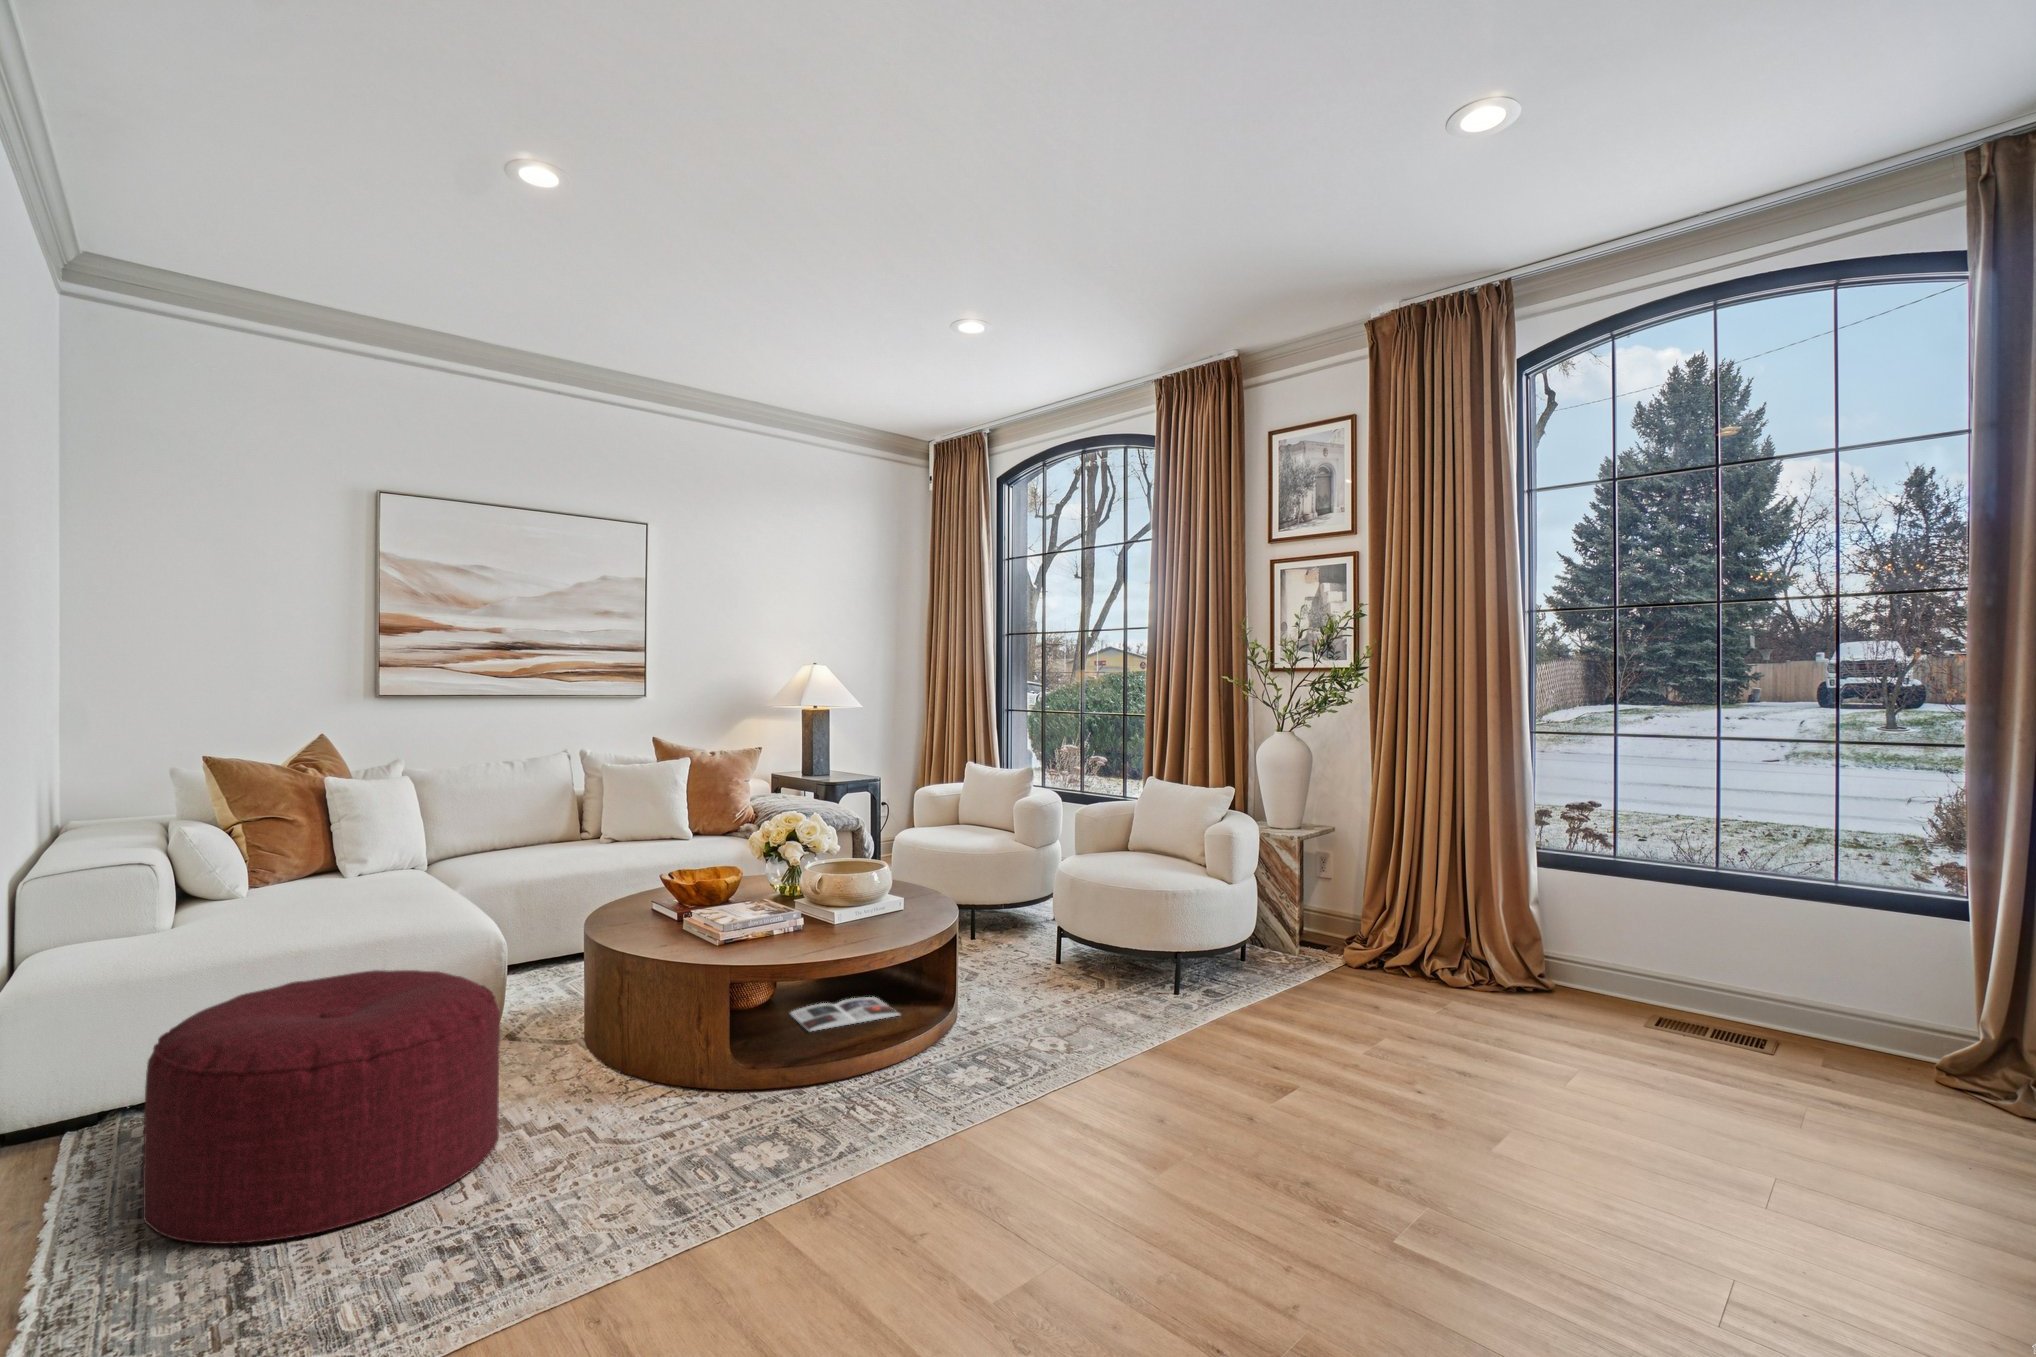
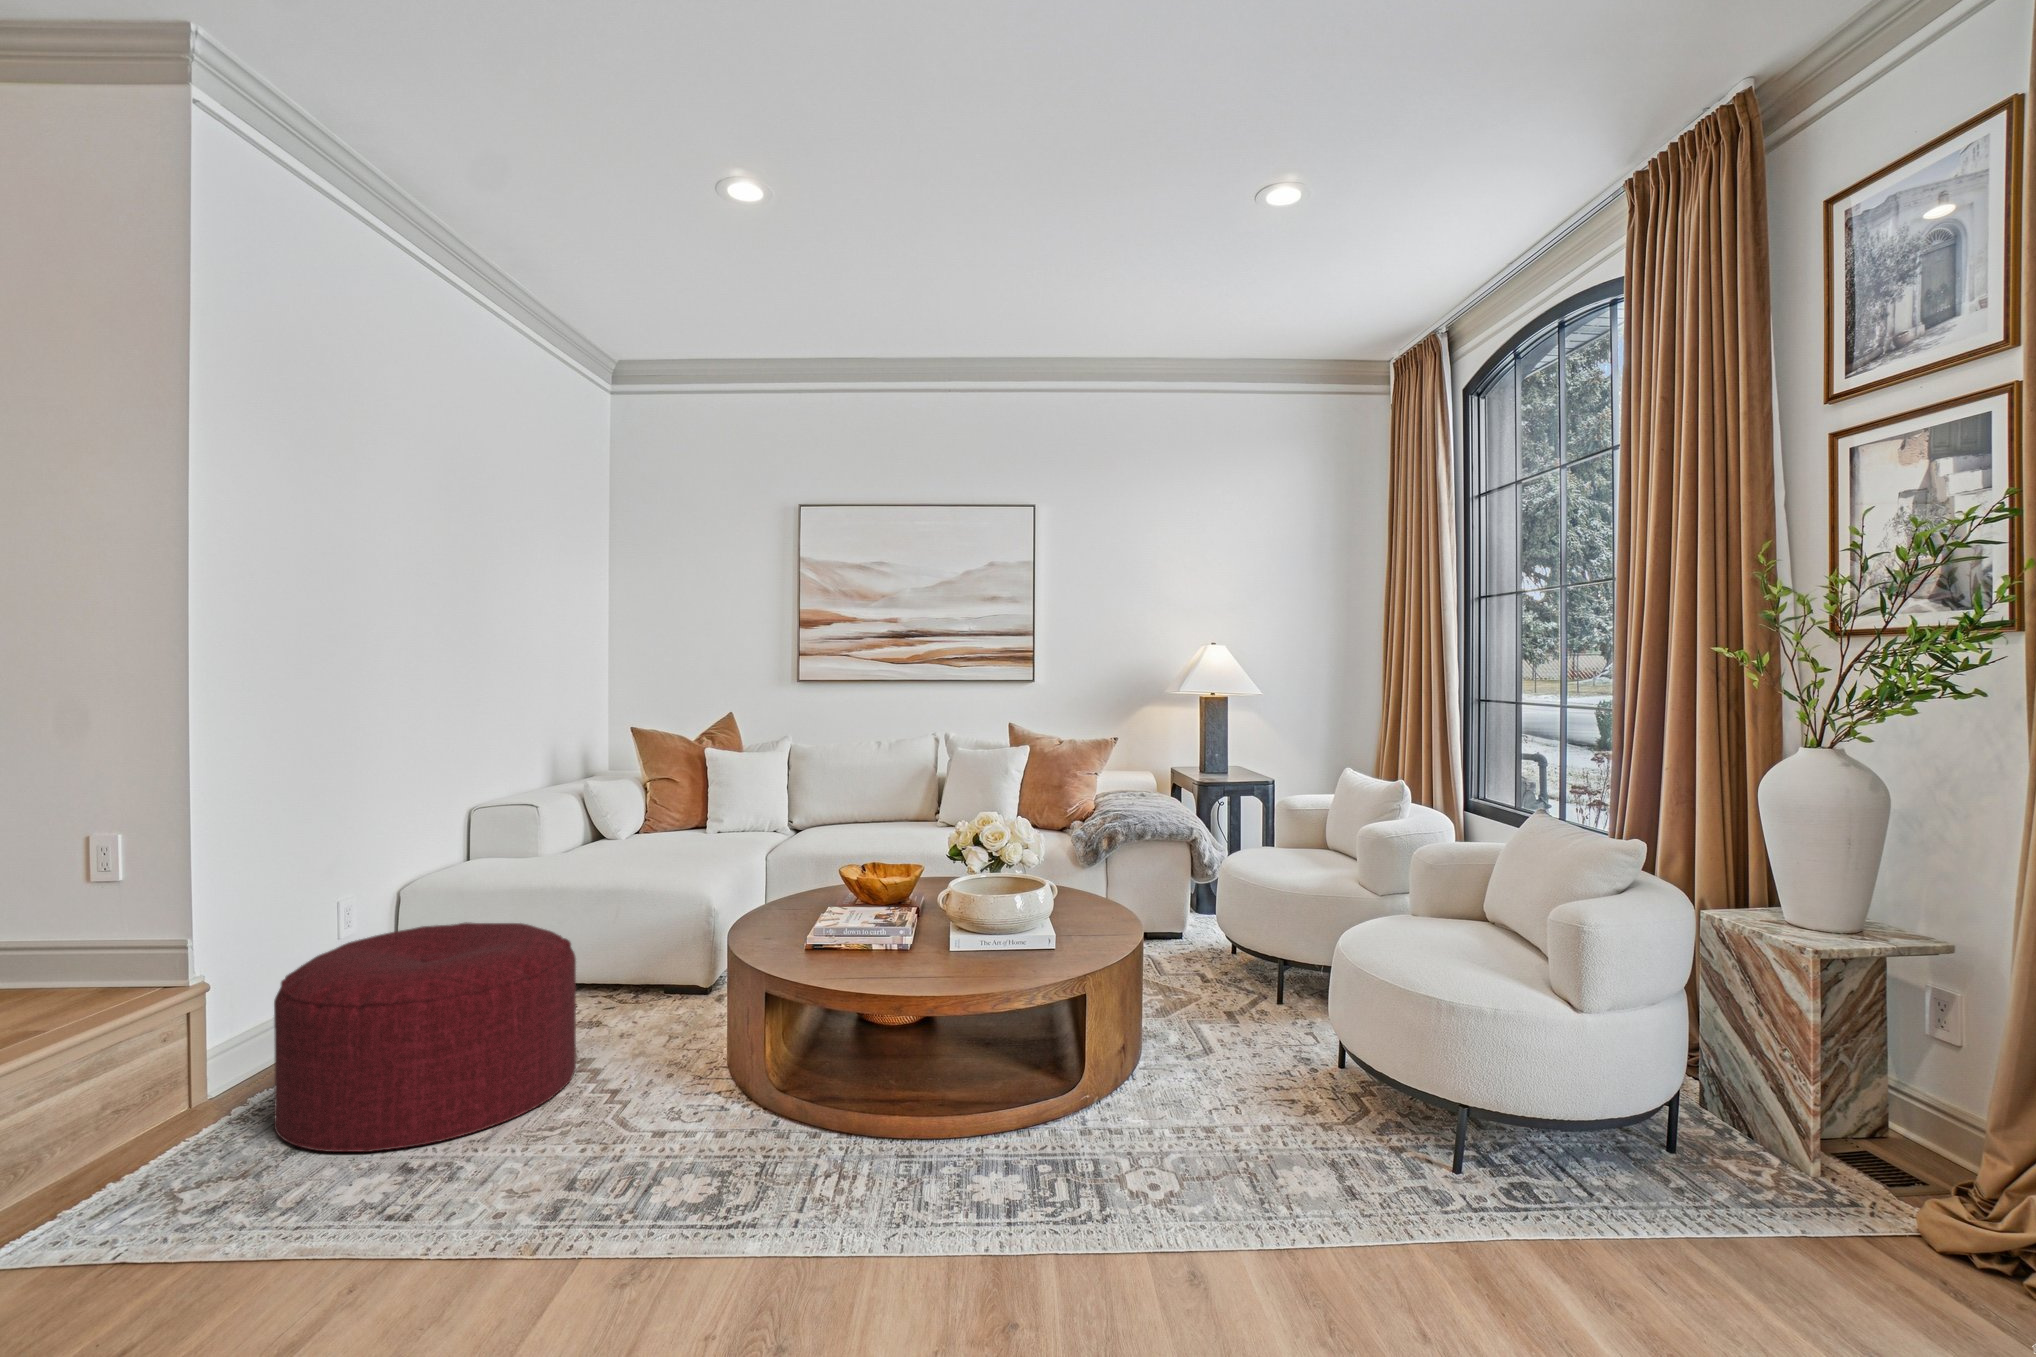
magazine: present [790,997,900,1031] -> none [880,1048,1013,1090]

